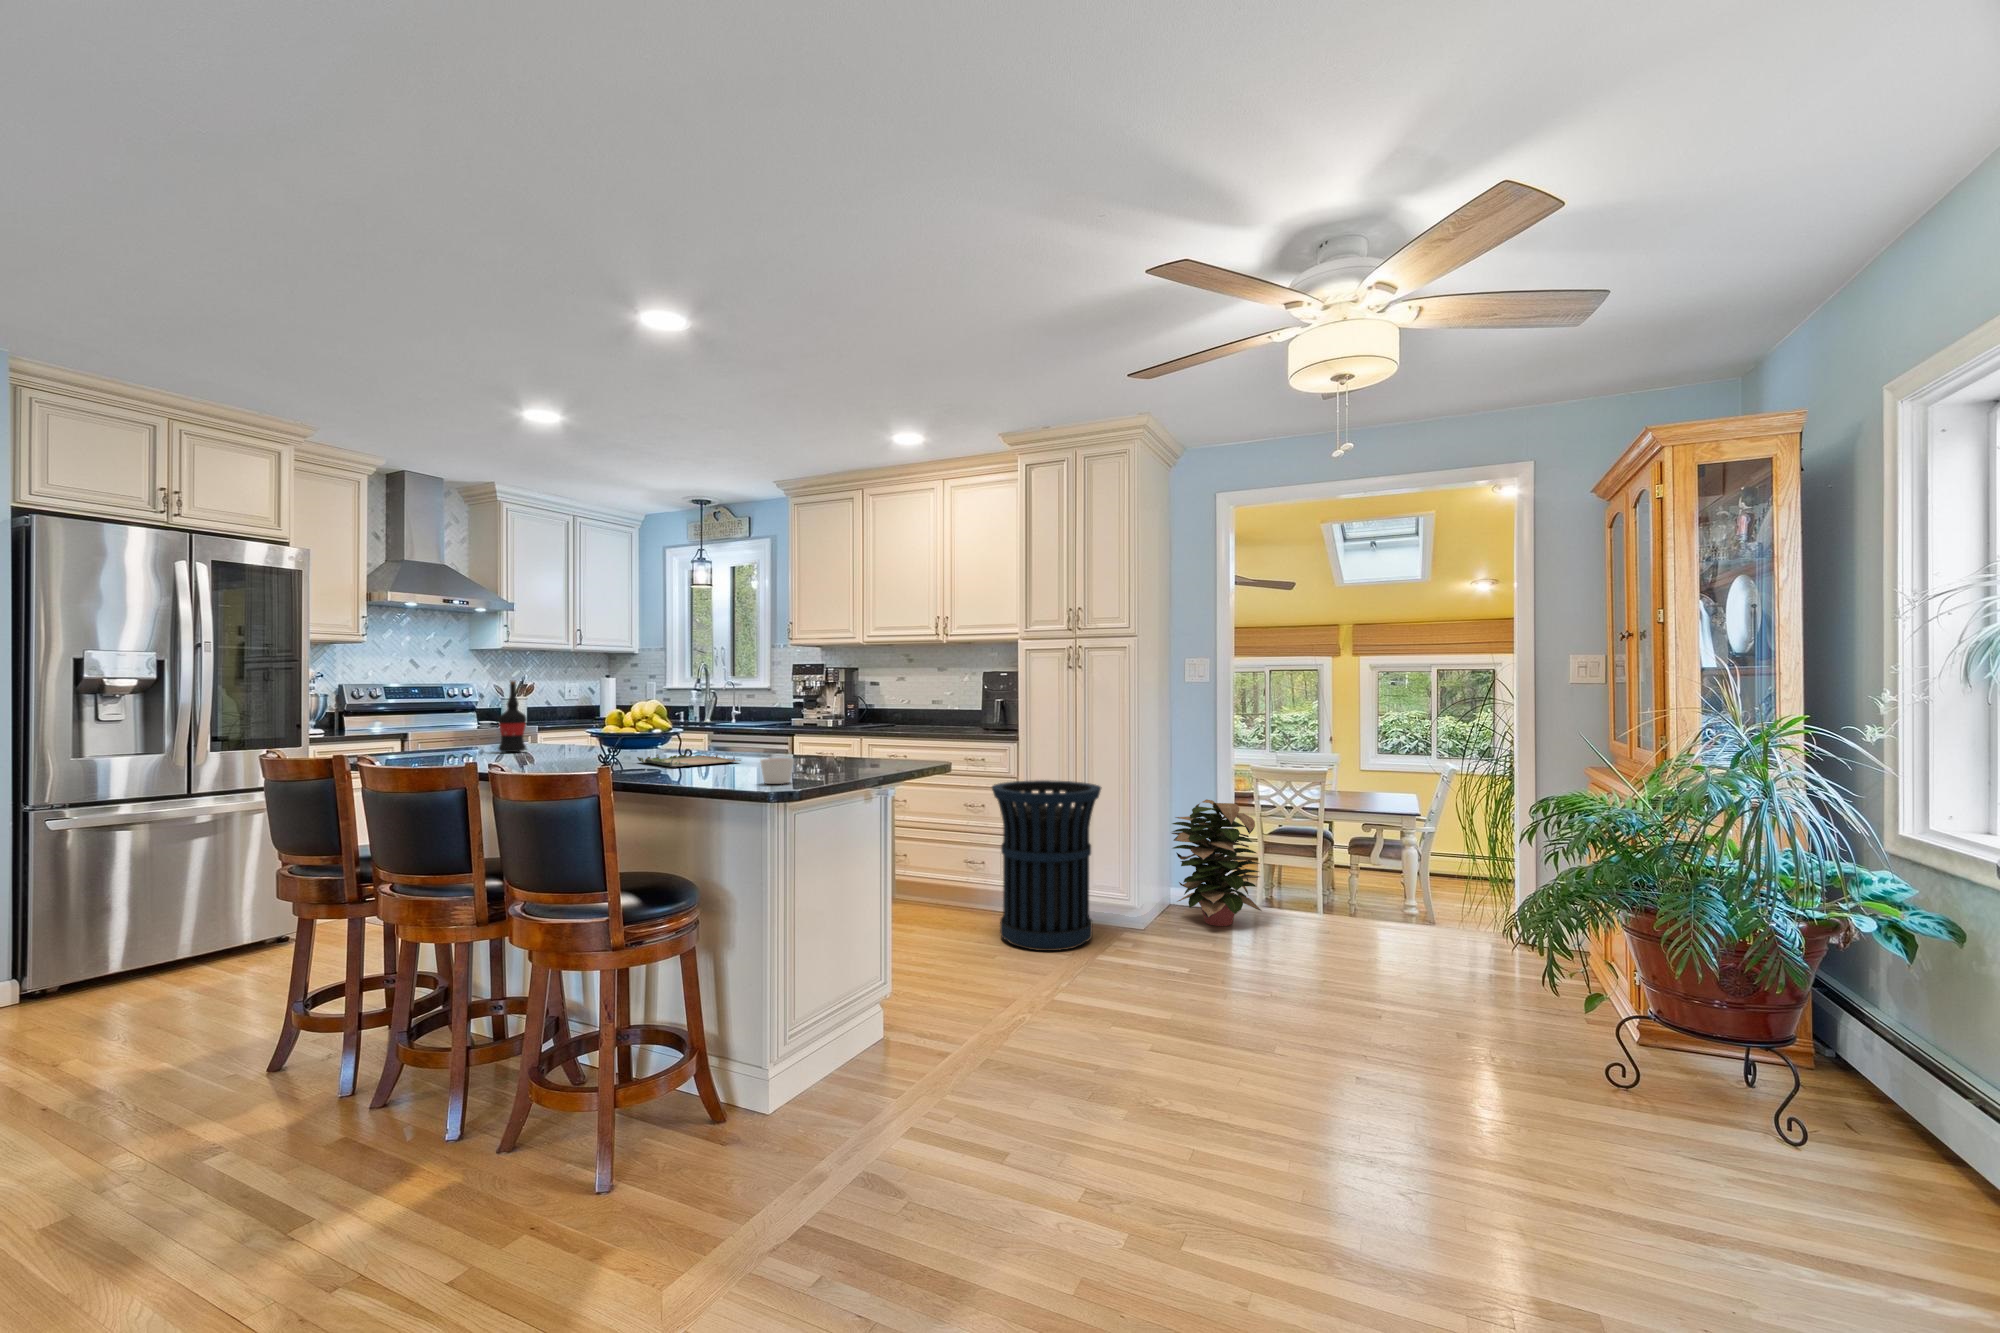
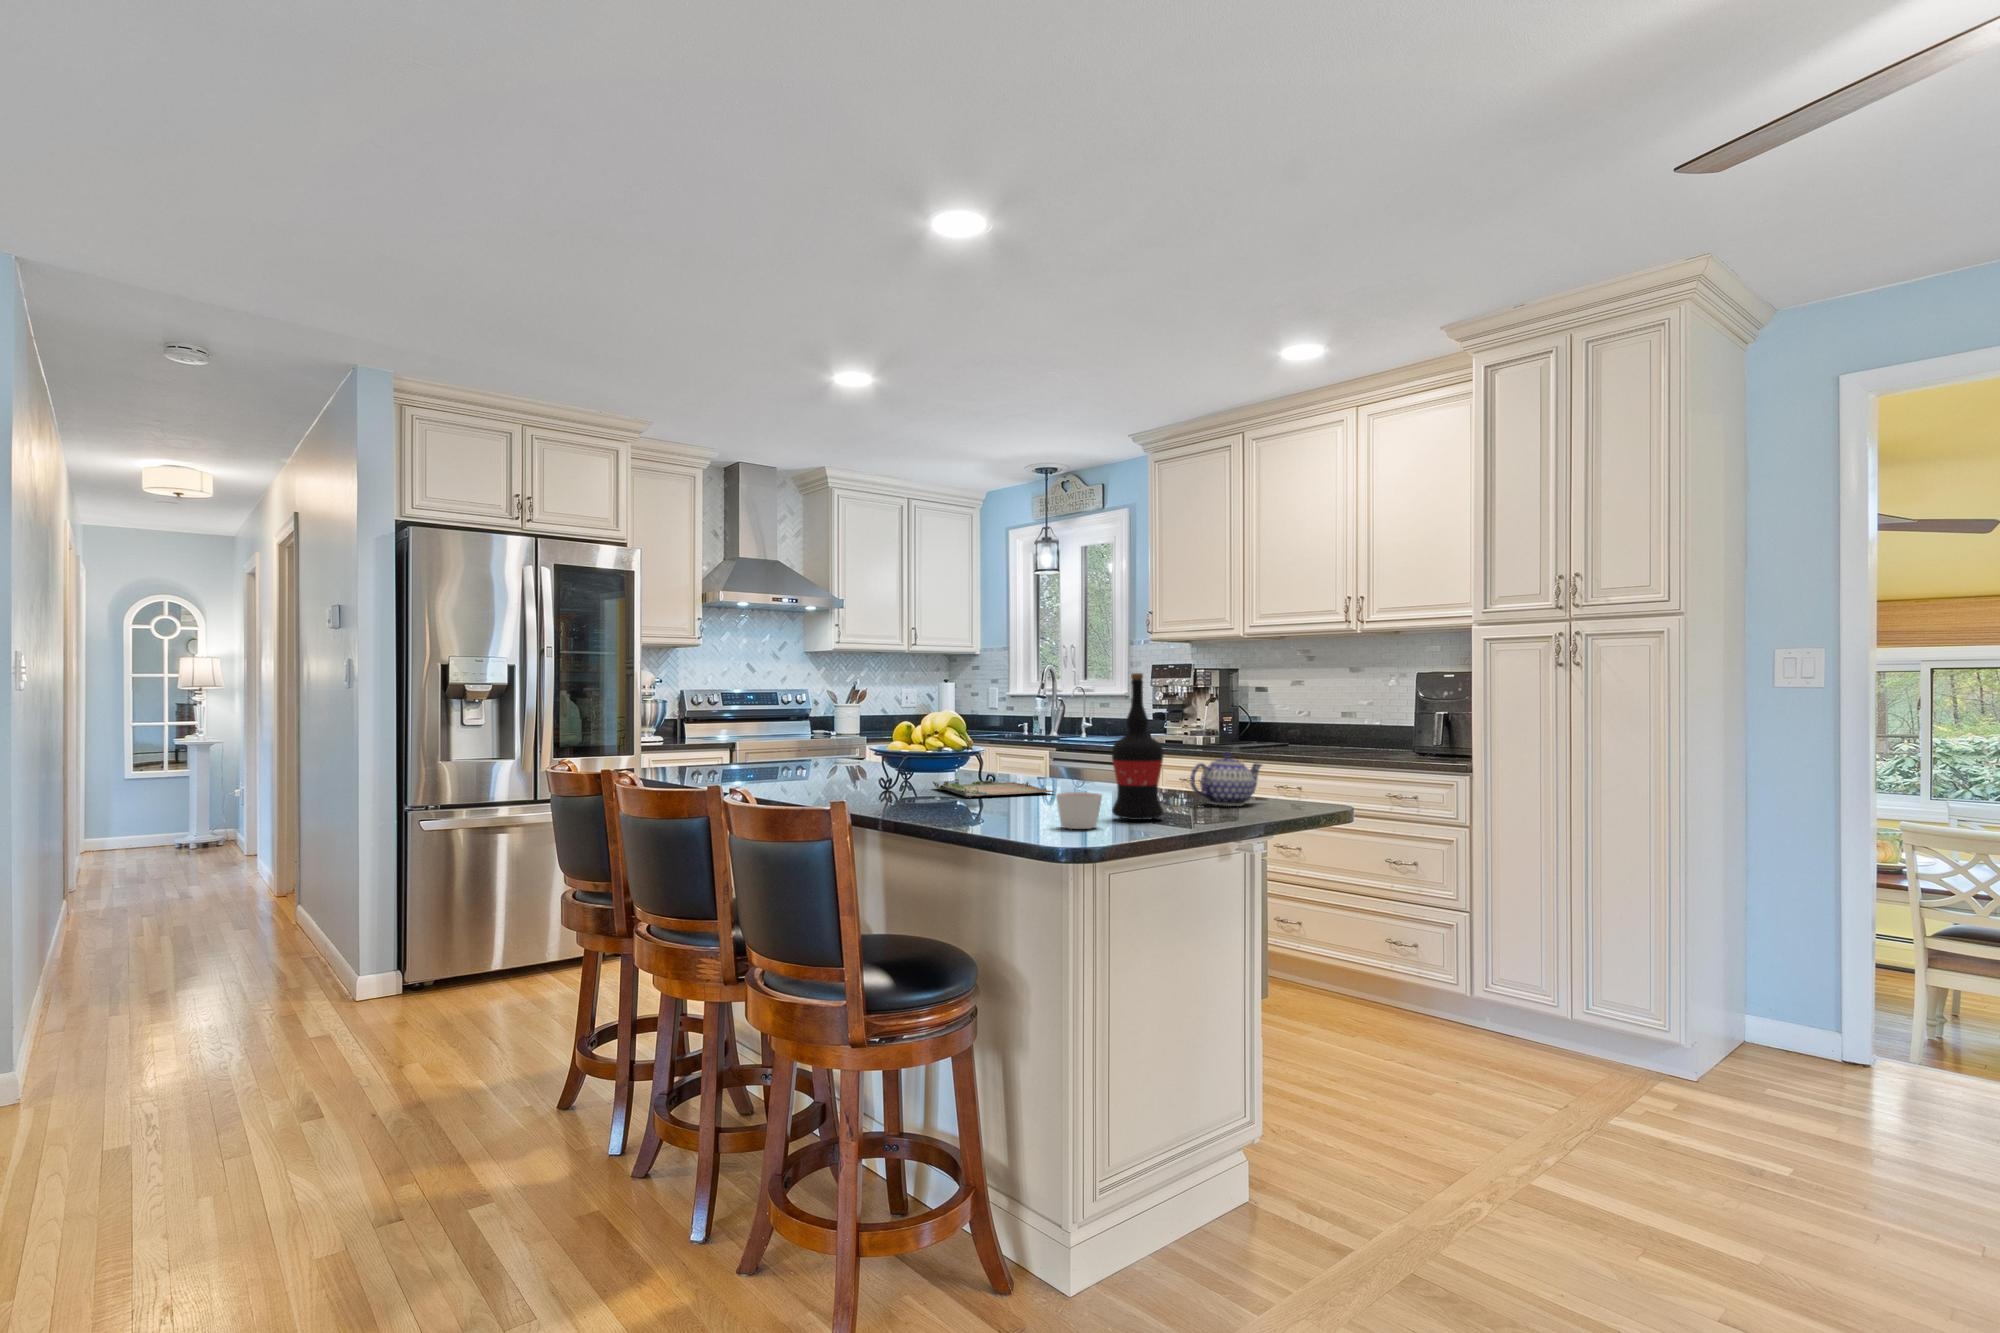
wine bottle: present [498,681,527,752] -> present [1112,673,1164,820]
teapot: none [848,728,896,765] -> present [1190,752,1262,806]
trash can: present [992,780,1101,951] -> none [1424,834,1611,1101]
decorative plant: present [1172,799,1261,926] -> none [1739,881,1935,1098]

